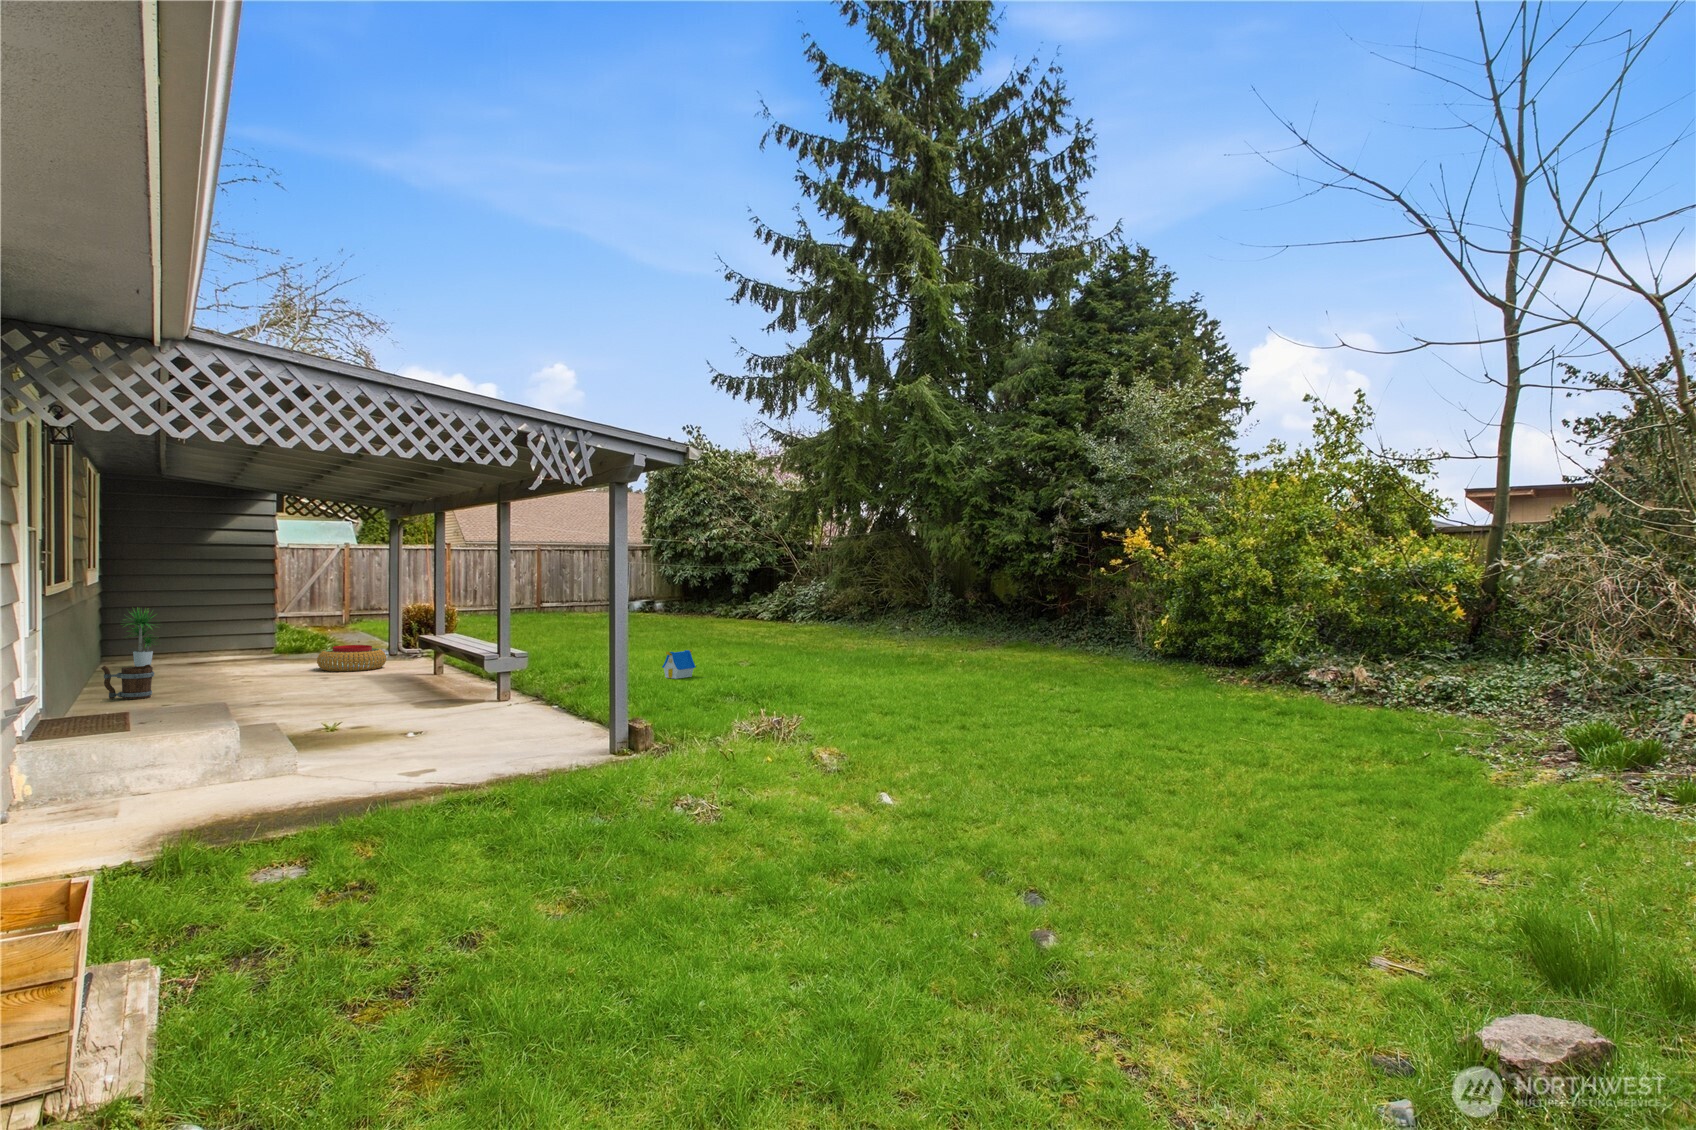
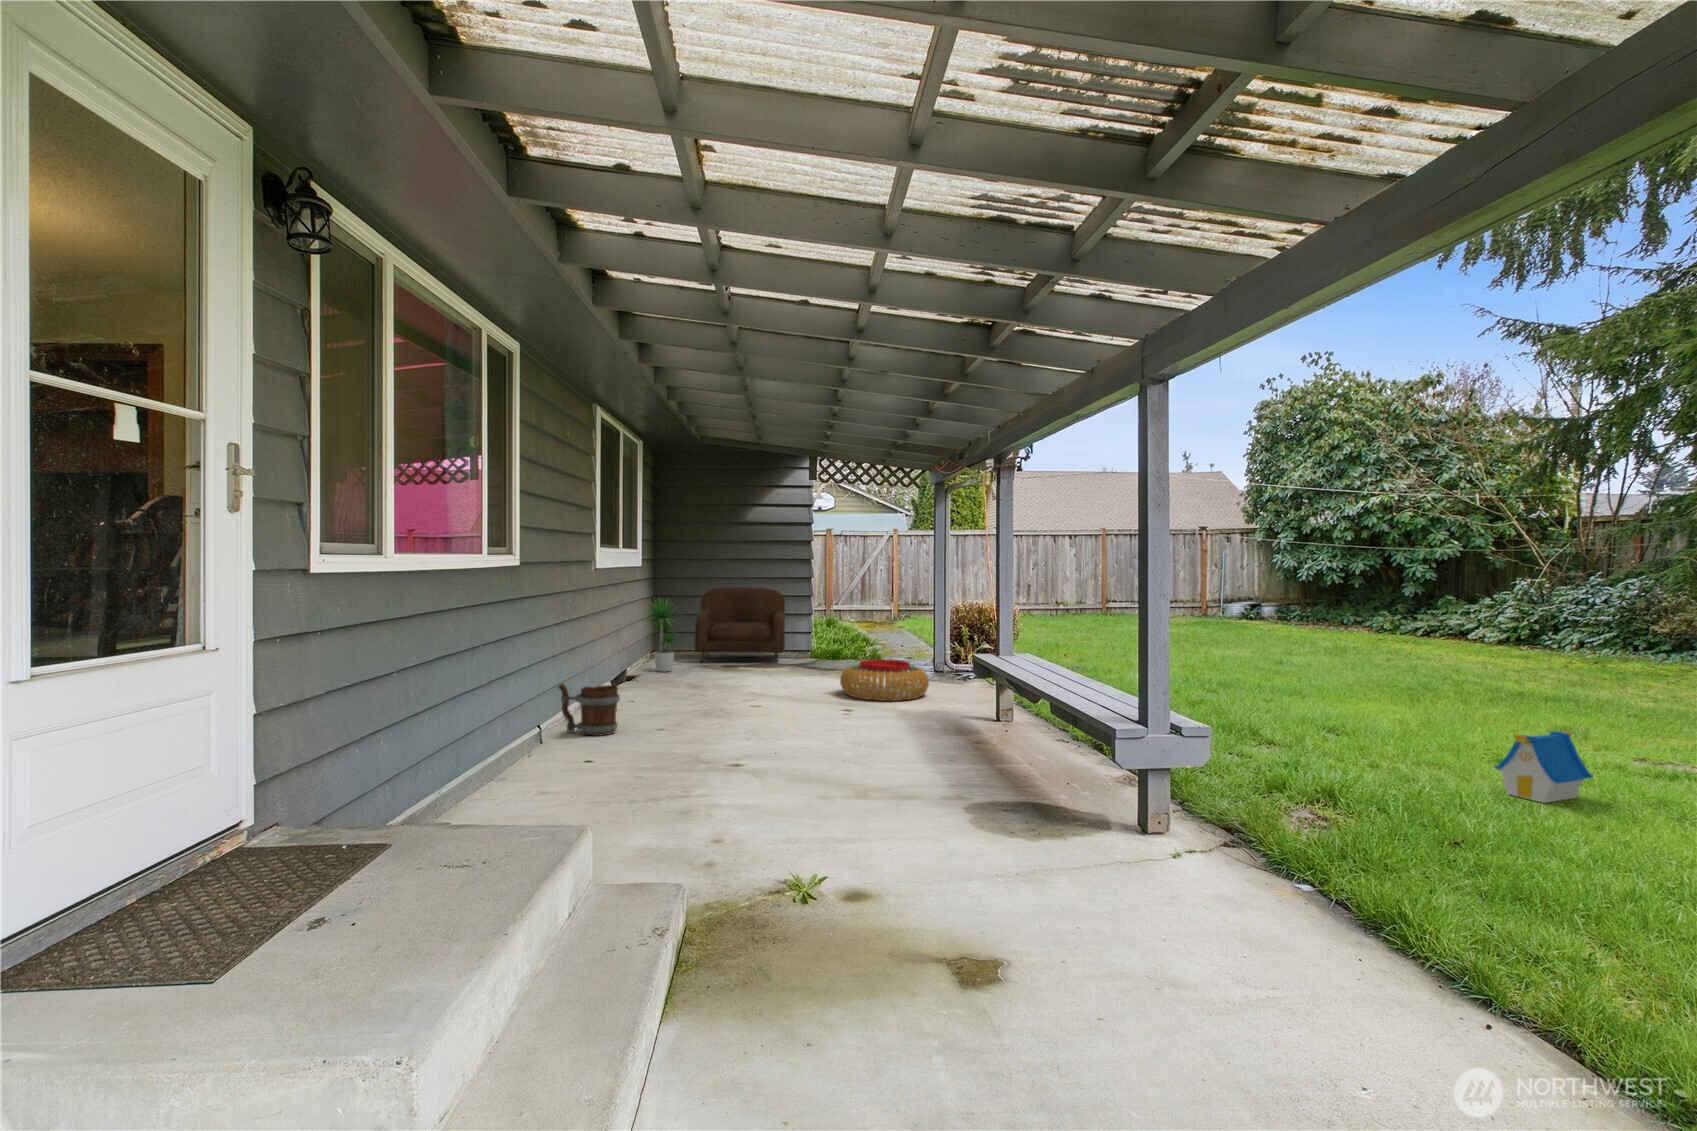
armchair: none [166,598,256,661] -> present [694,587,785,663]

